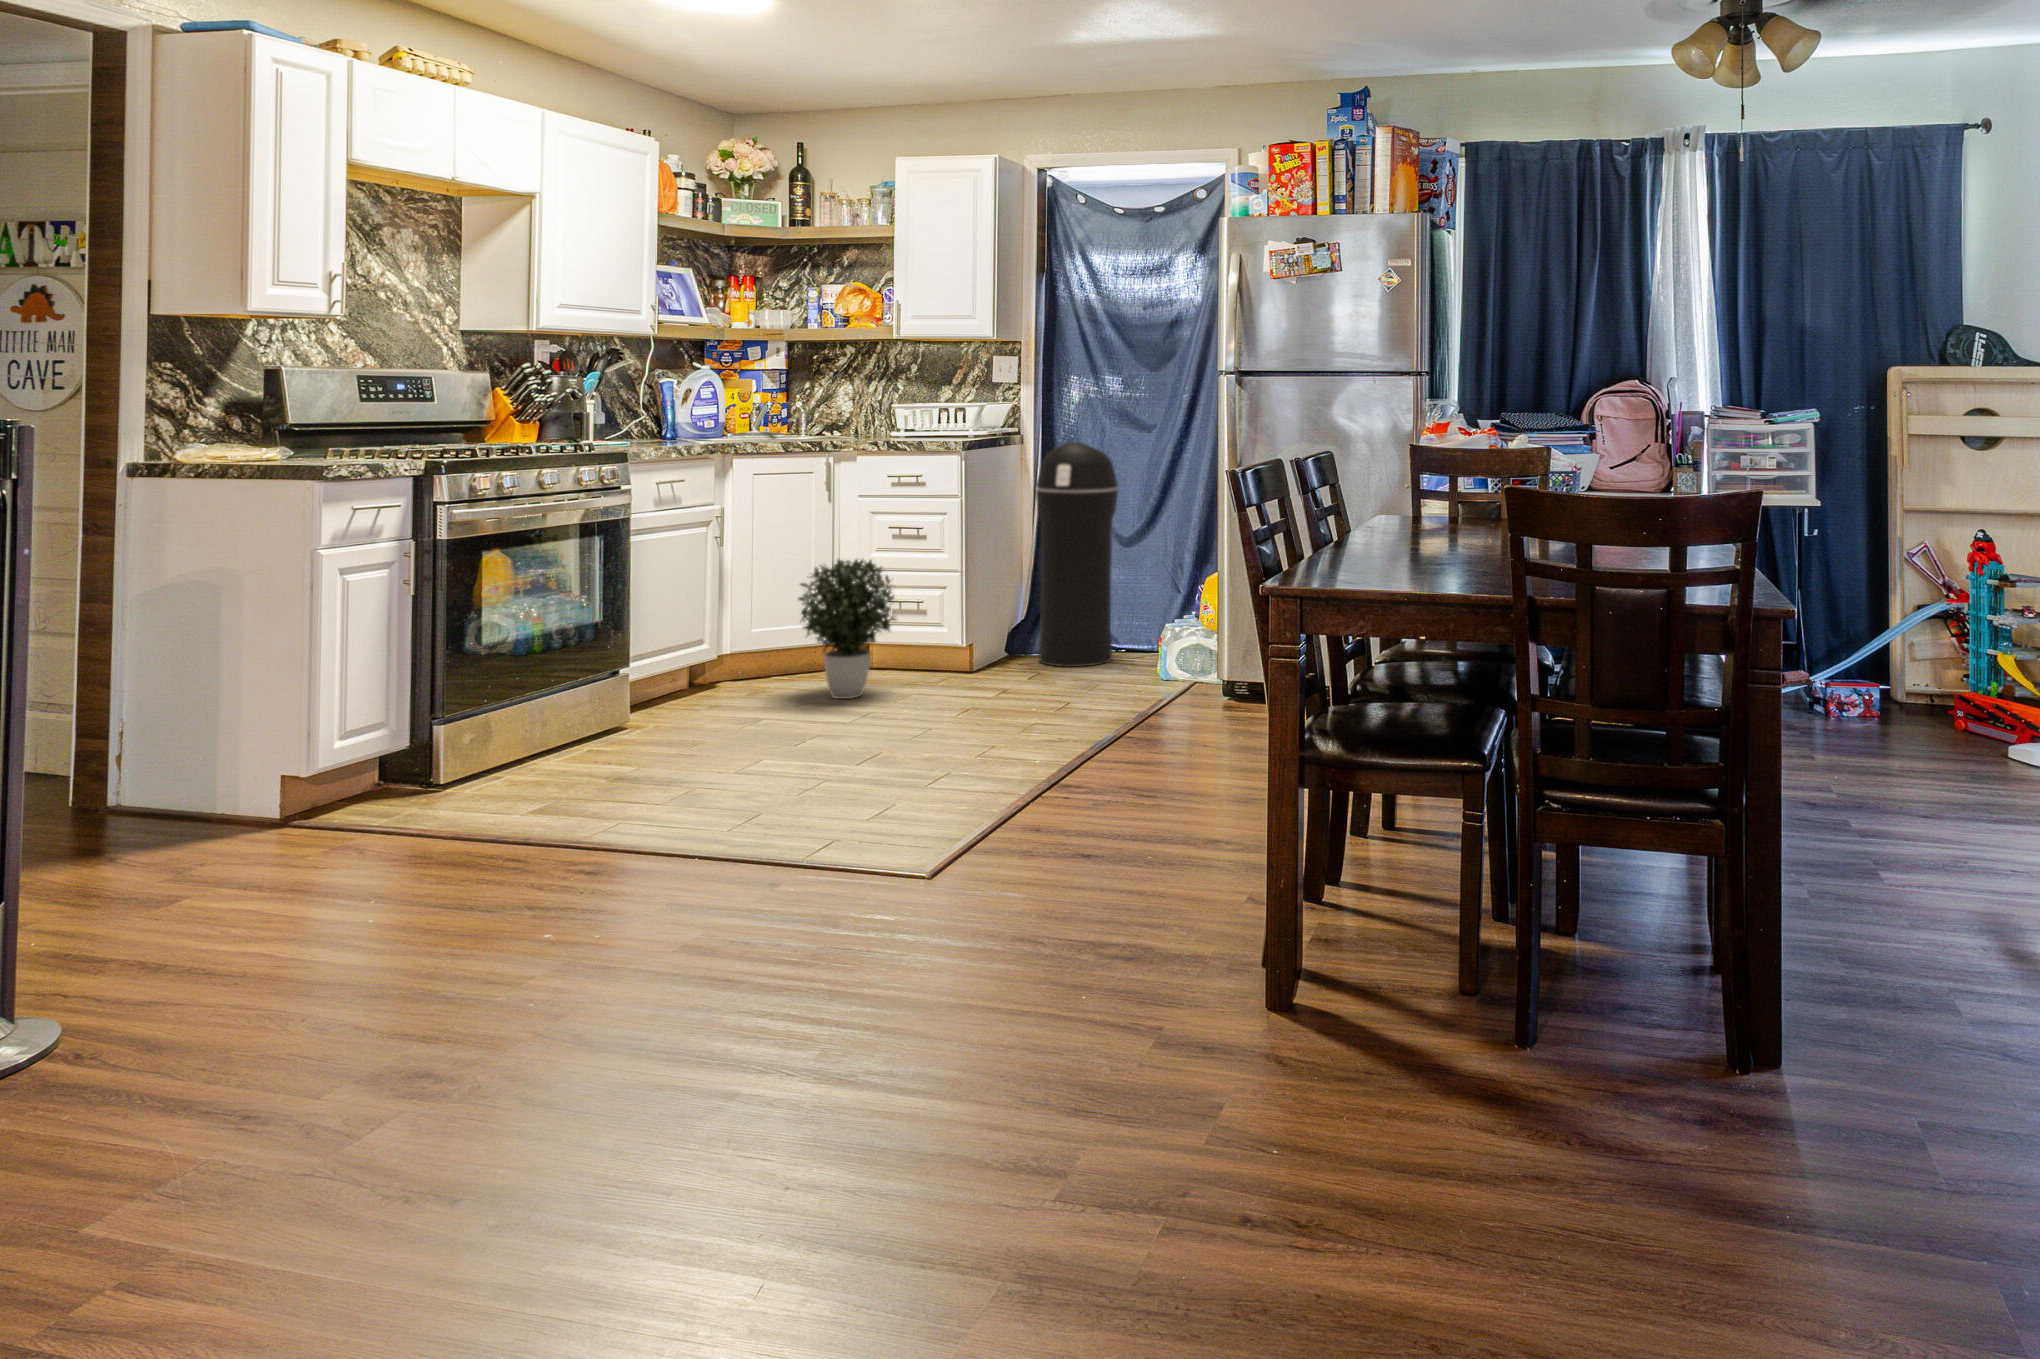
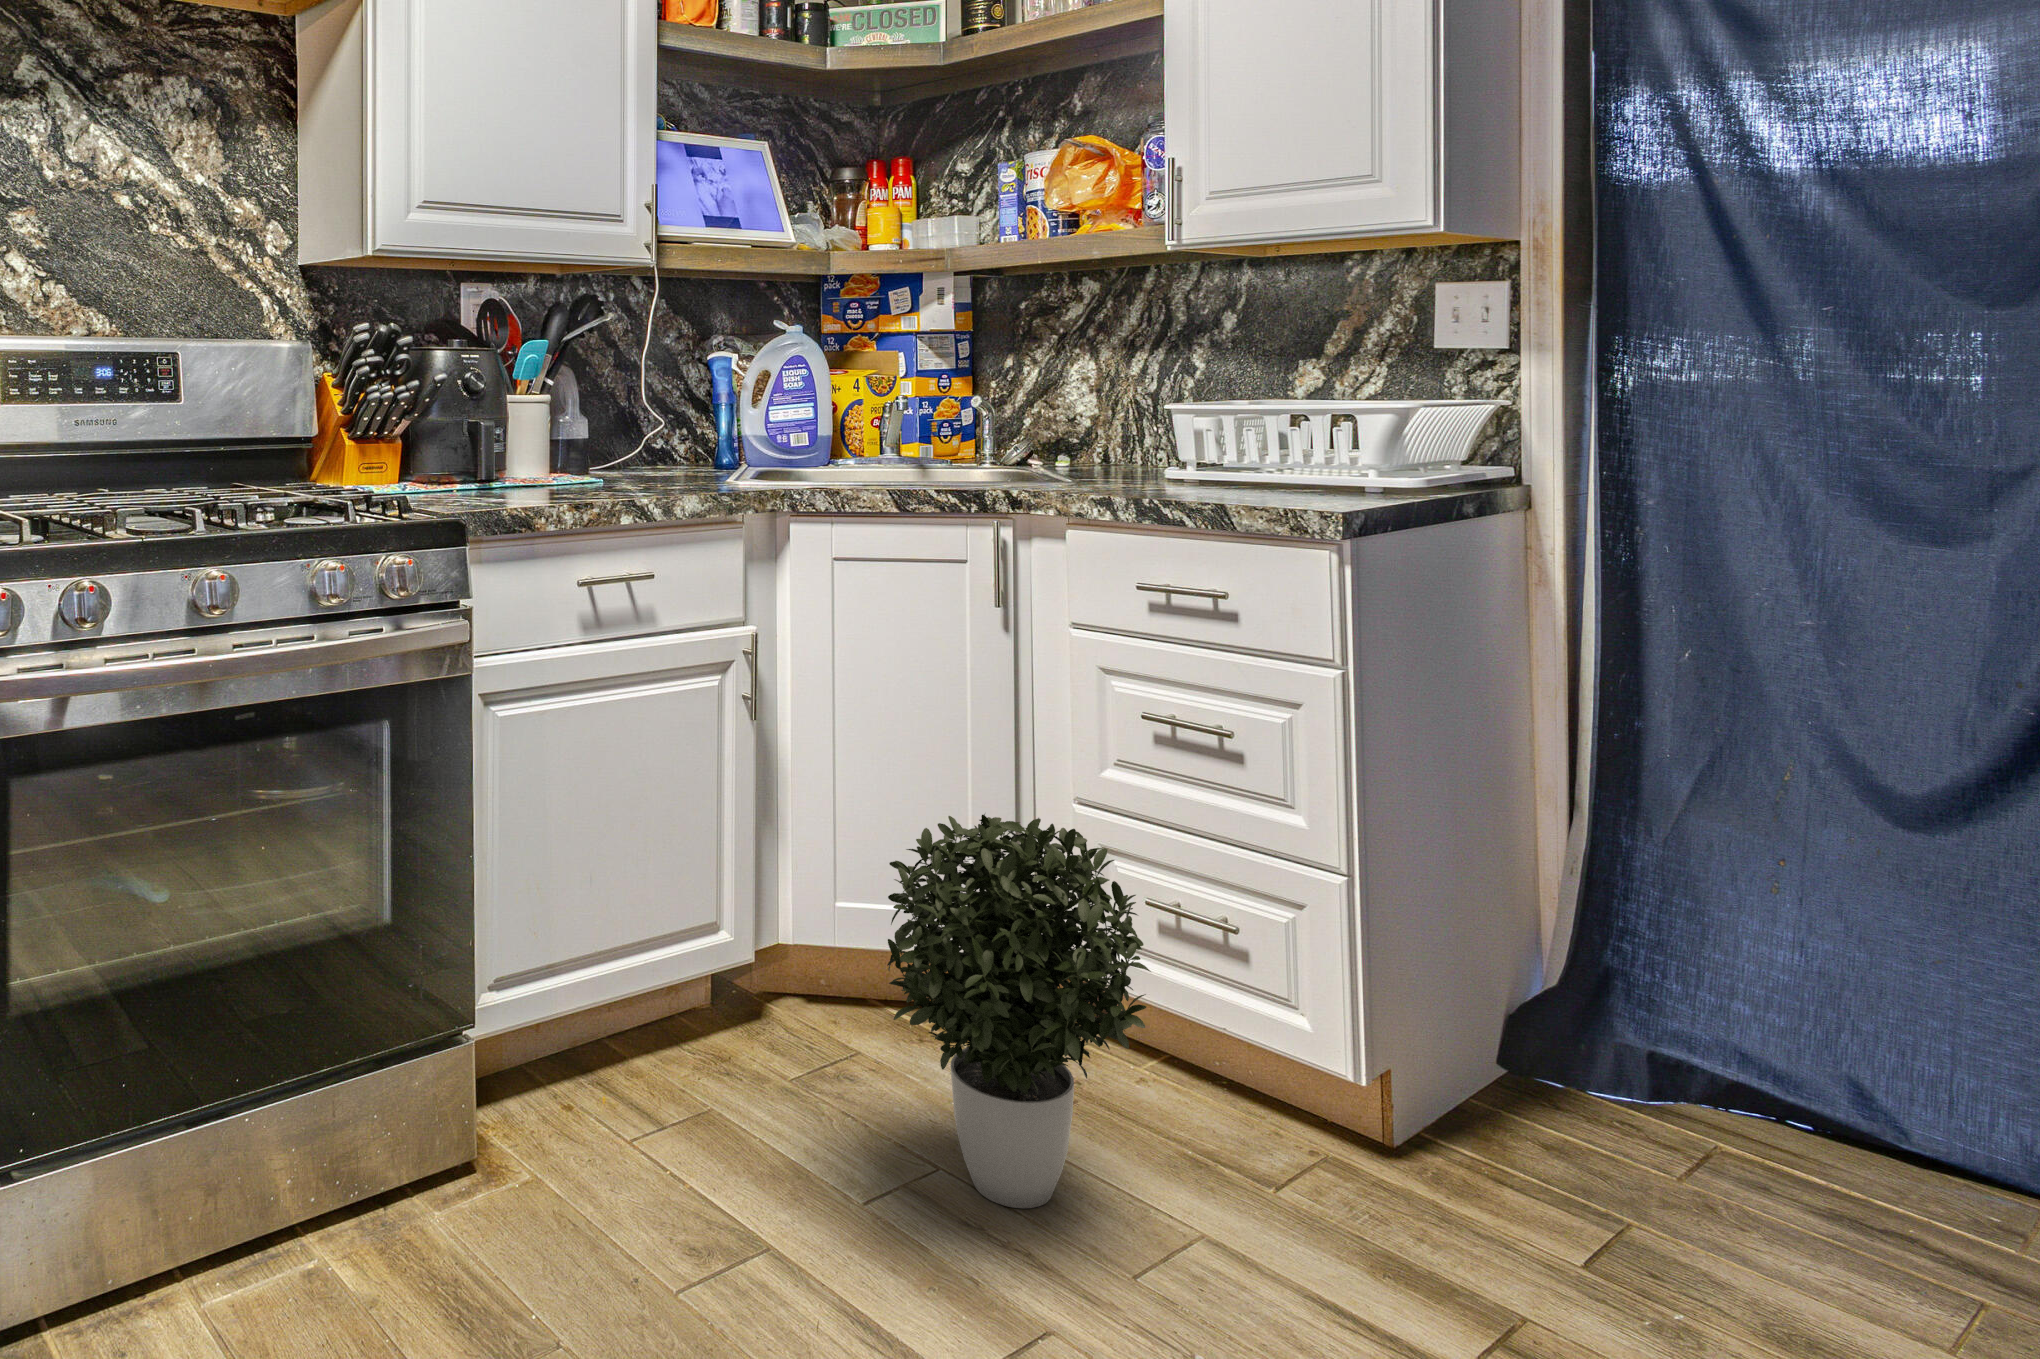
trash can: present [1036,442,1118,667] -> none [1585,524,1906,1248]

